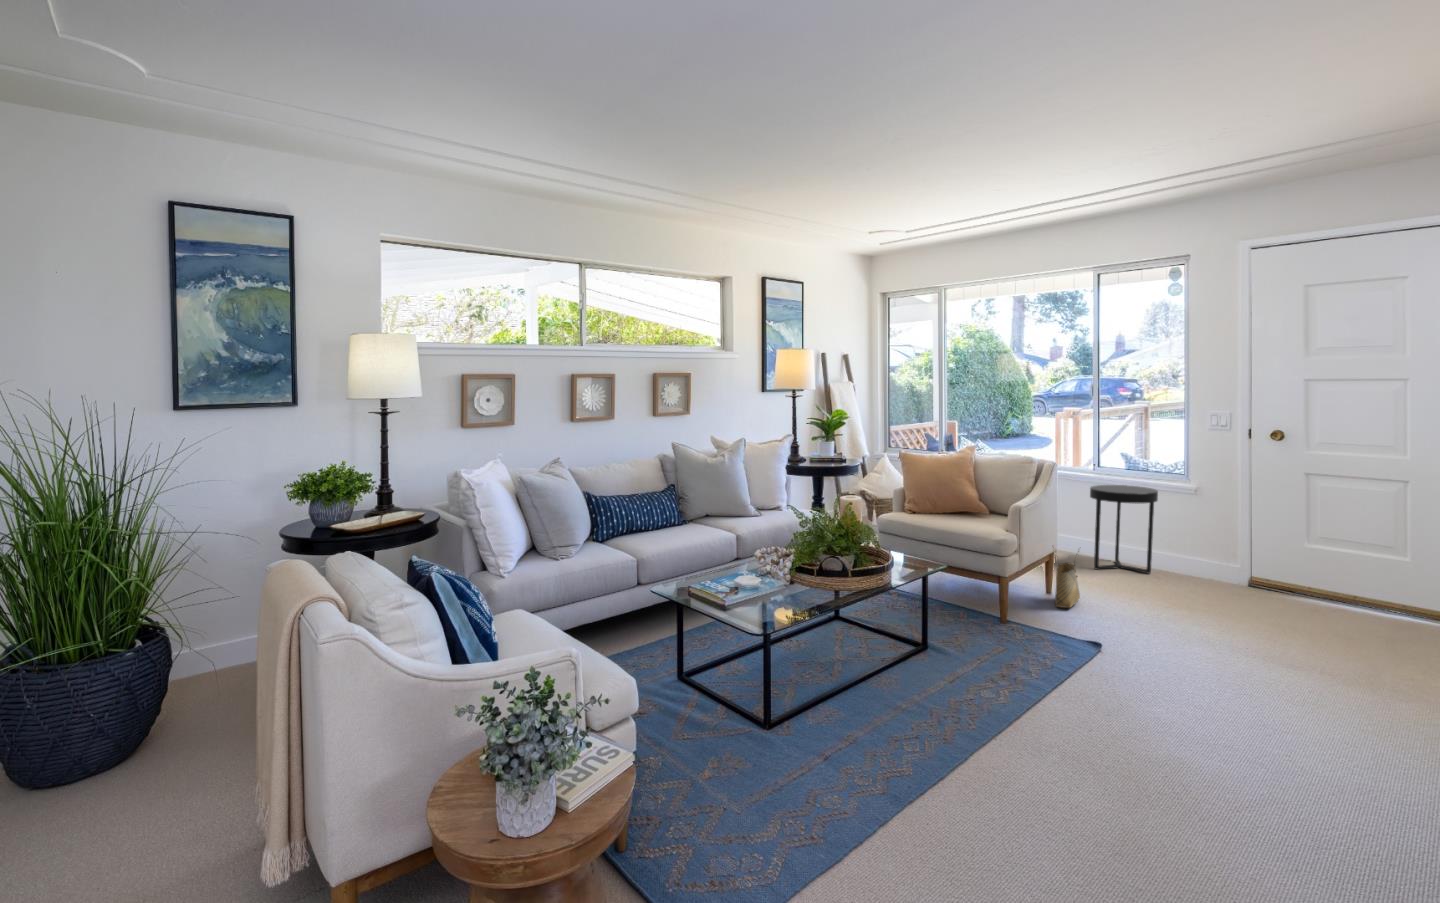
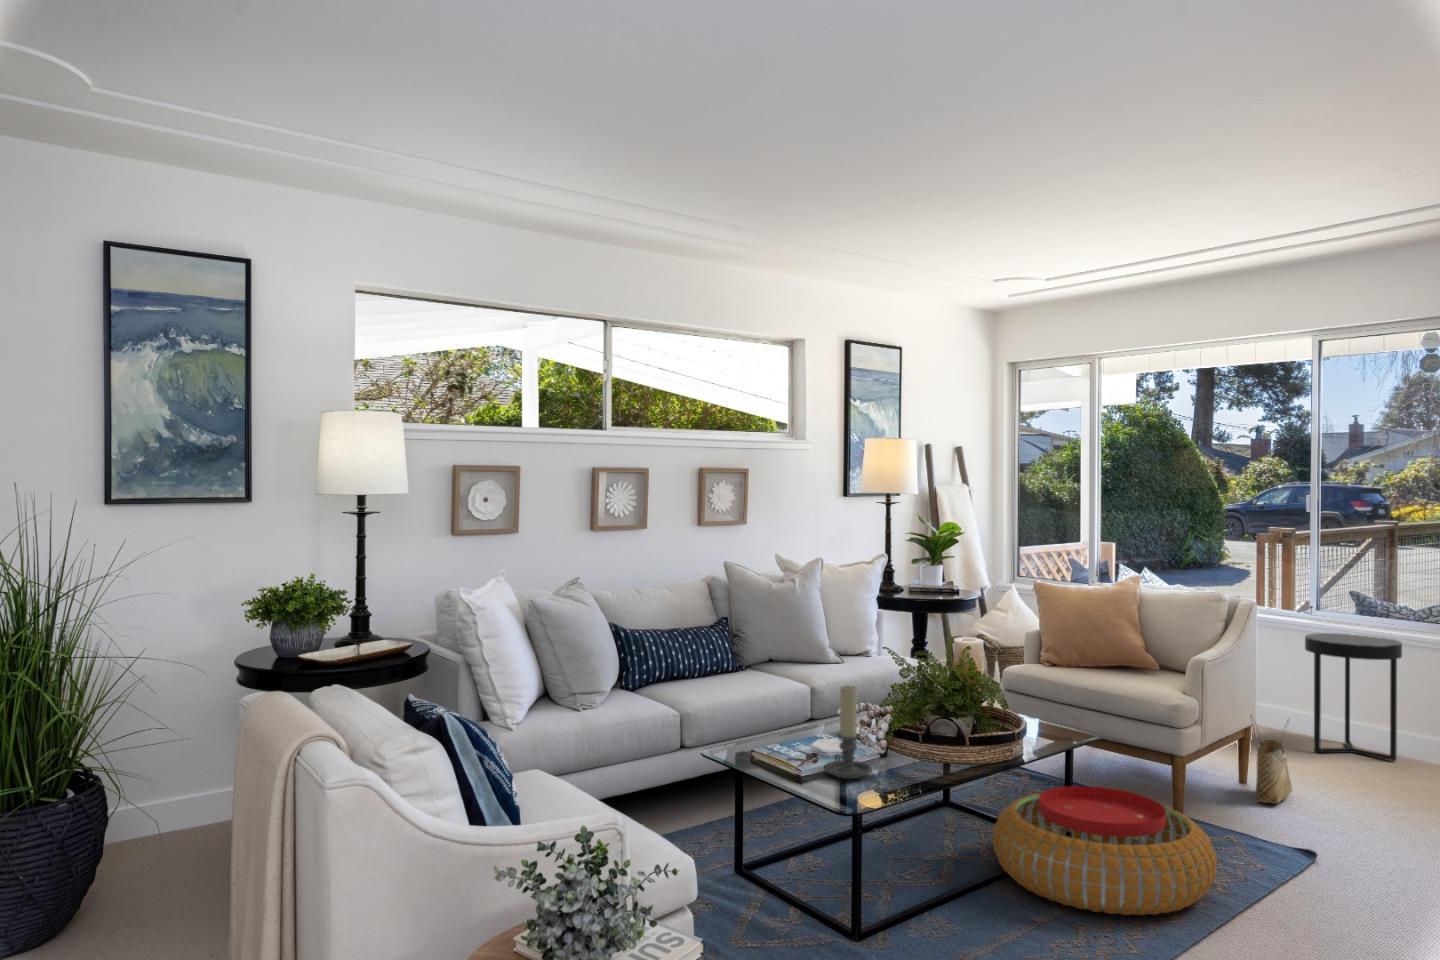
candle holder: none [742,537,778,607] -> present [824,685,872,779]
pouf: none [868,603,1029,698] -> present [993,786,1217,916]

